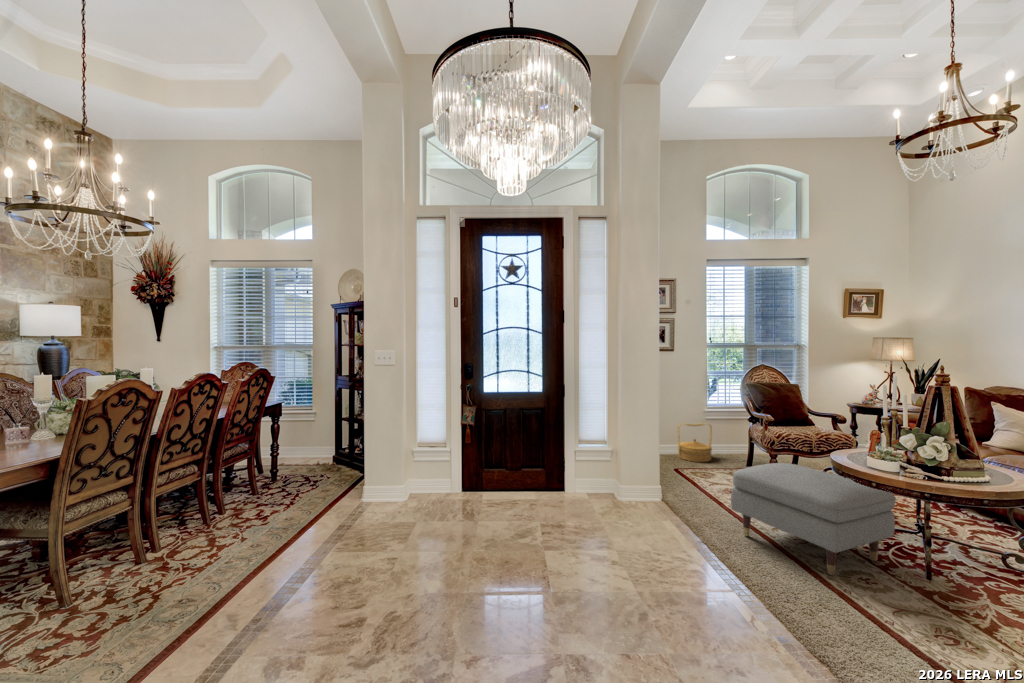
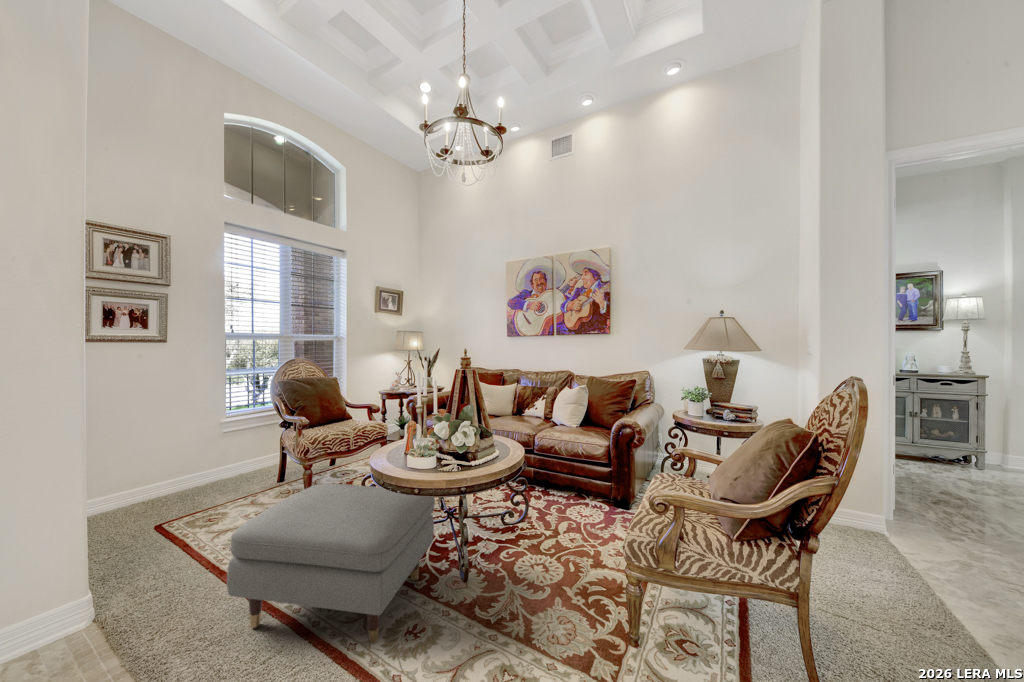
woven basket: present [677,423,712,462] -> none [172,439,231,499]

